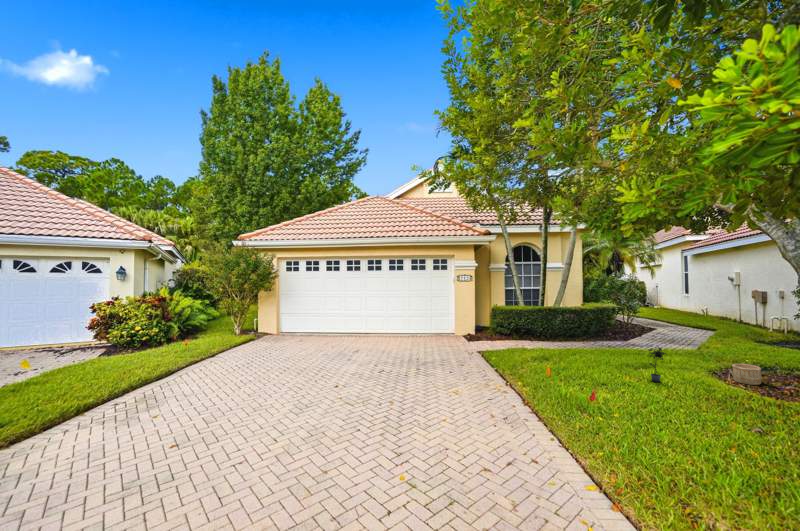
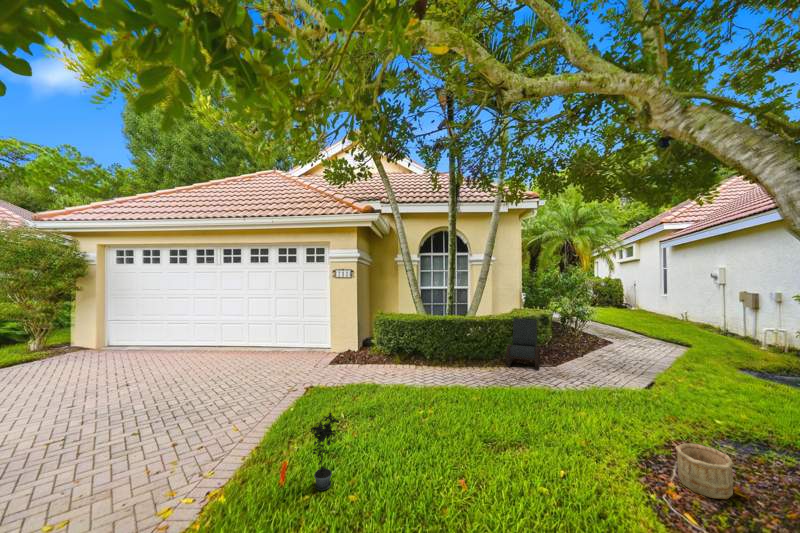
lounge chair: none [594,310,621,344] -> present [506,319,540,371]
potted plant: present [648,347,666,382] -> present [310,413,339,490]

